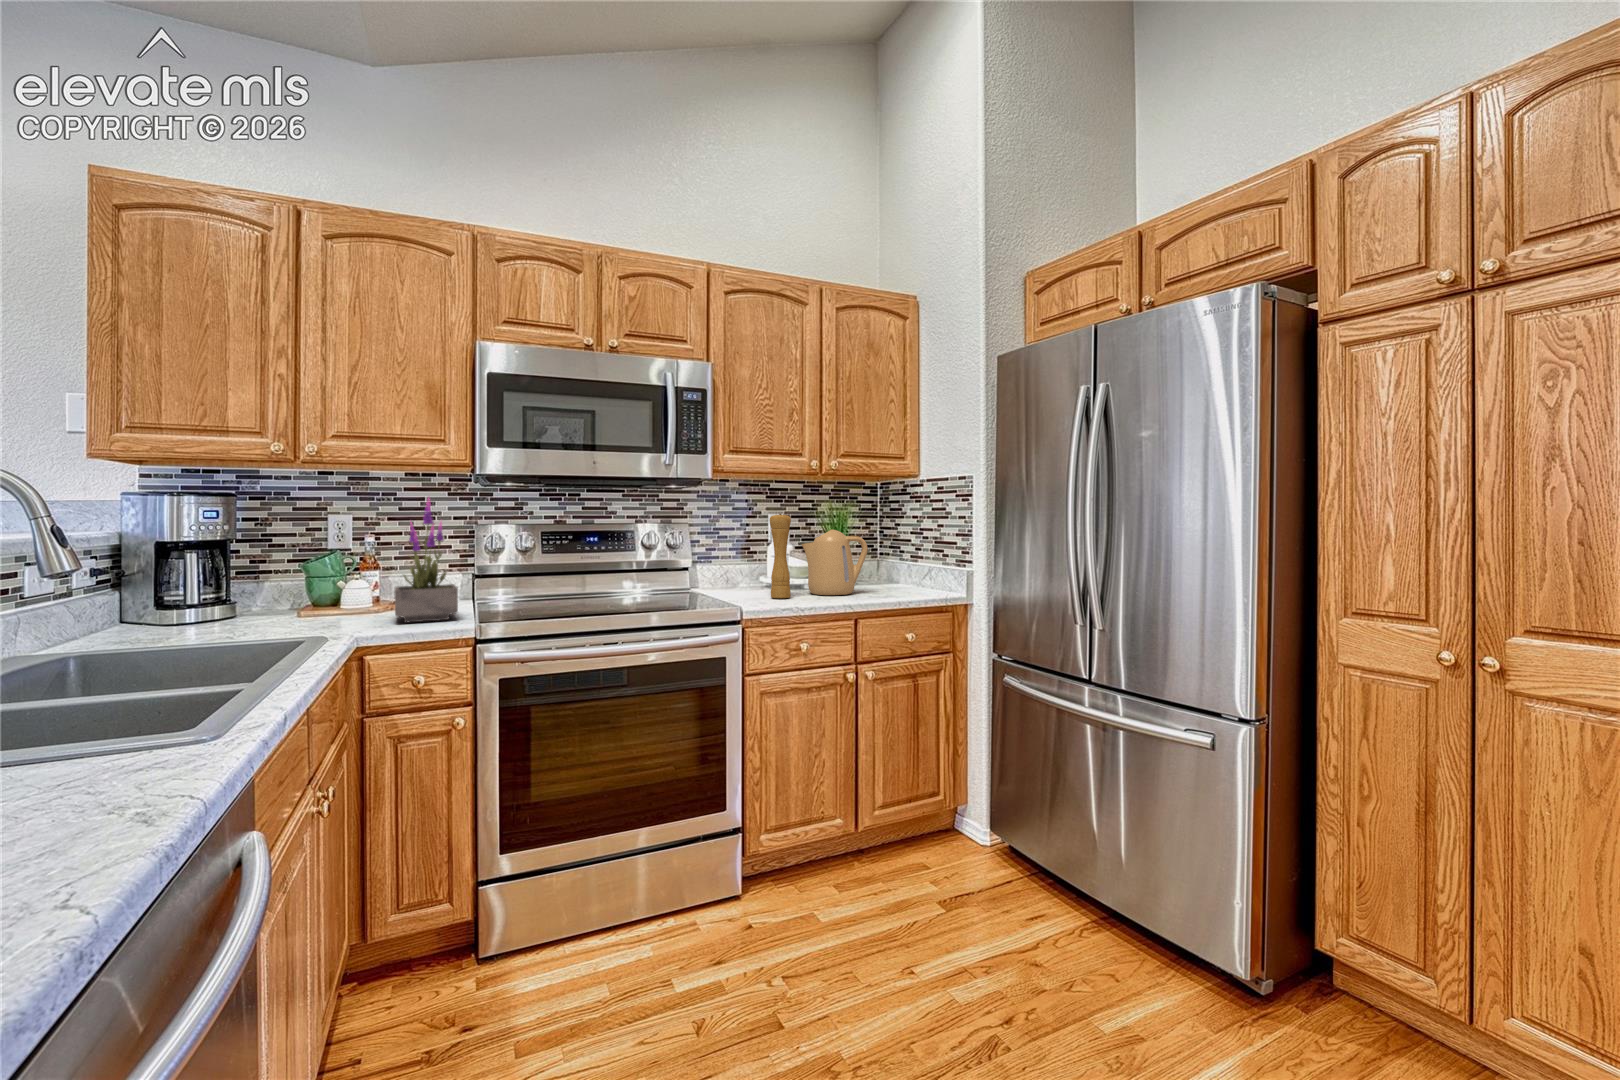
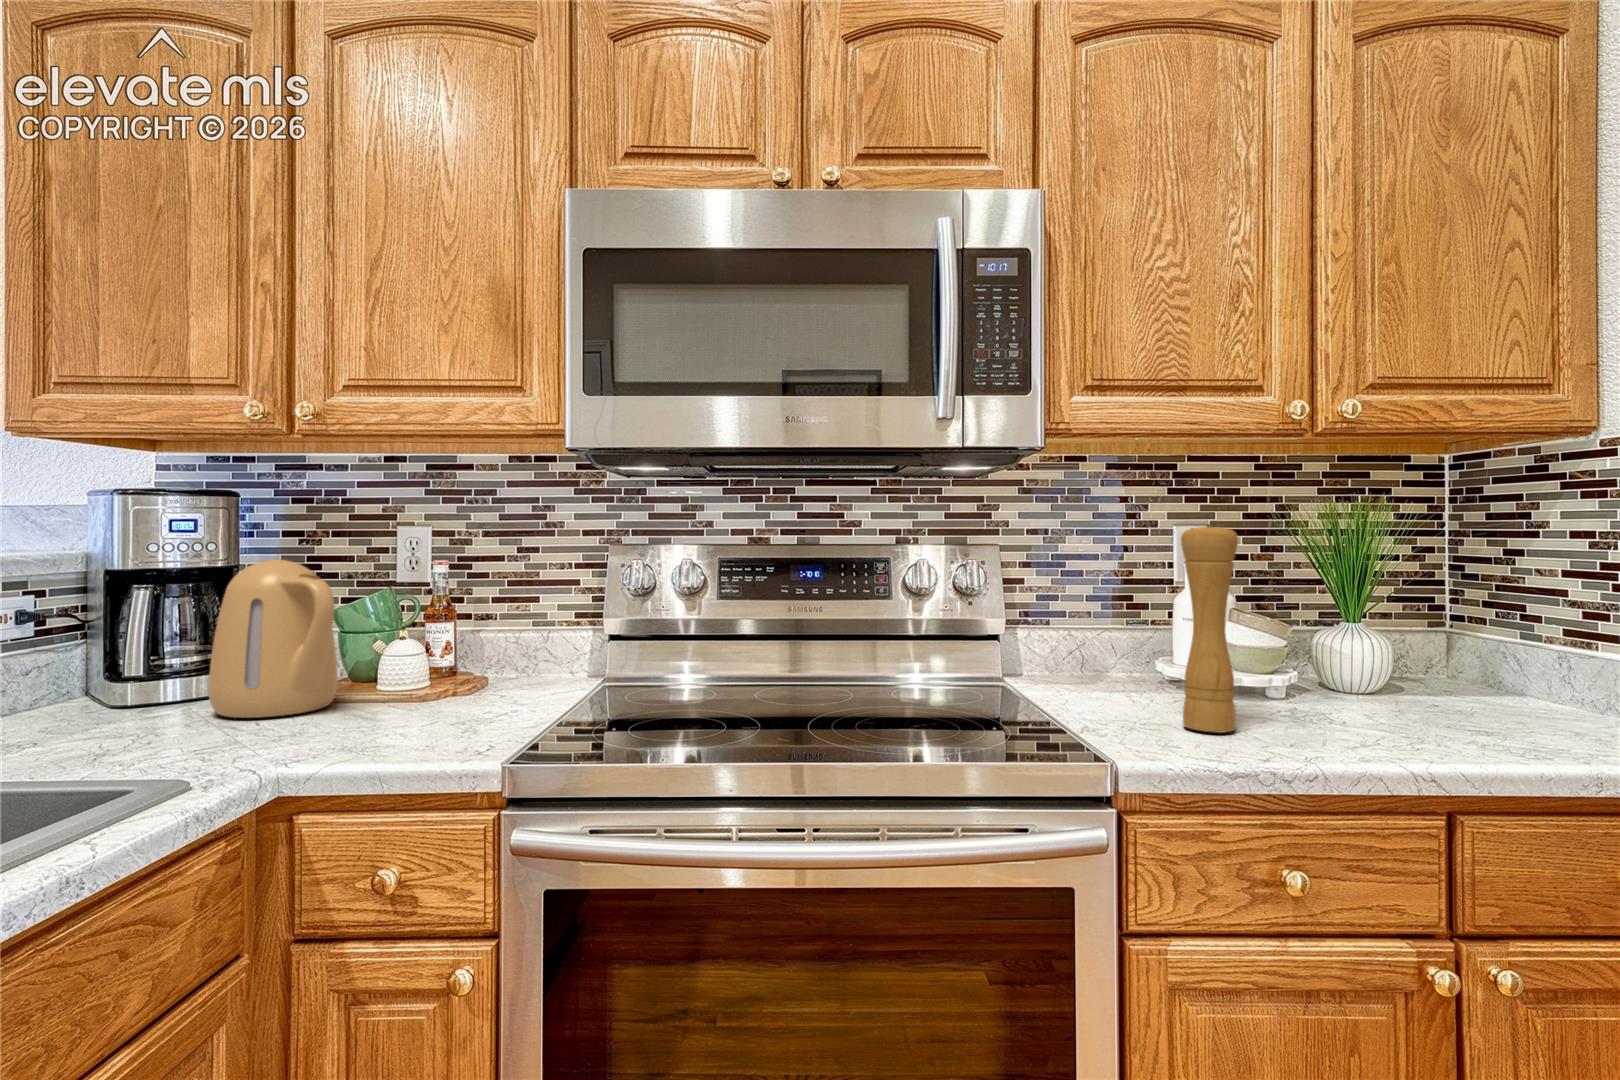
potted plant: present [395,498,458,623] -> none [359,486,507,742]
kettle: present [802,530,868,595] -> present [208,559,338,718]

